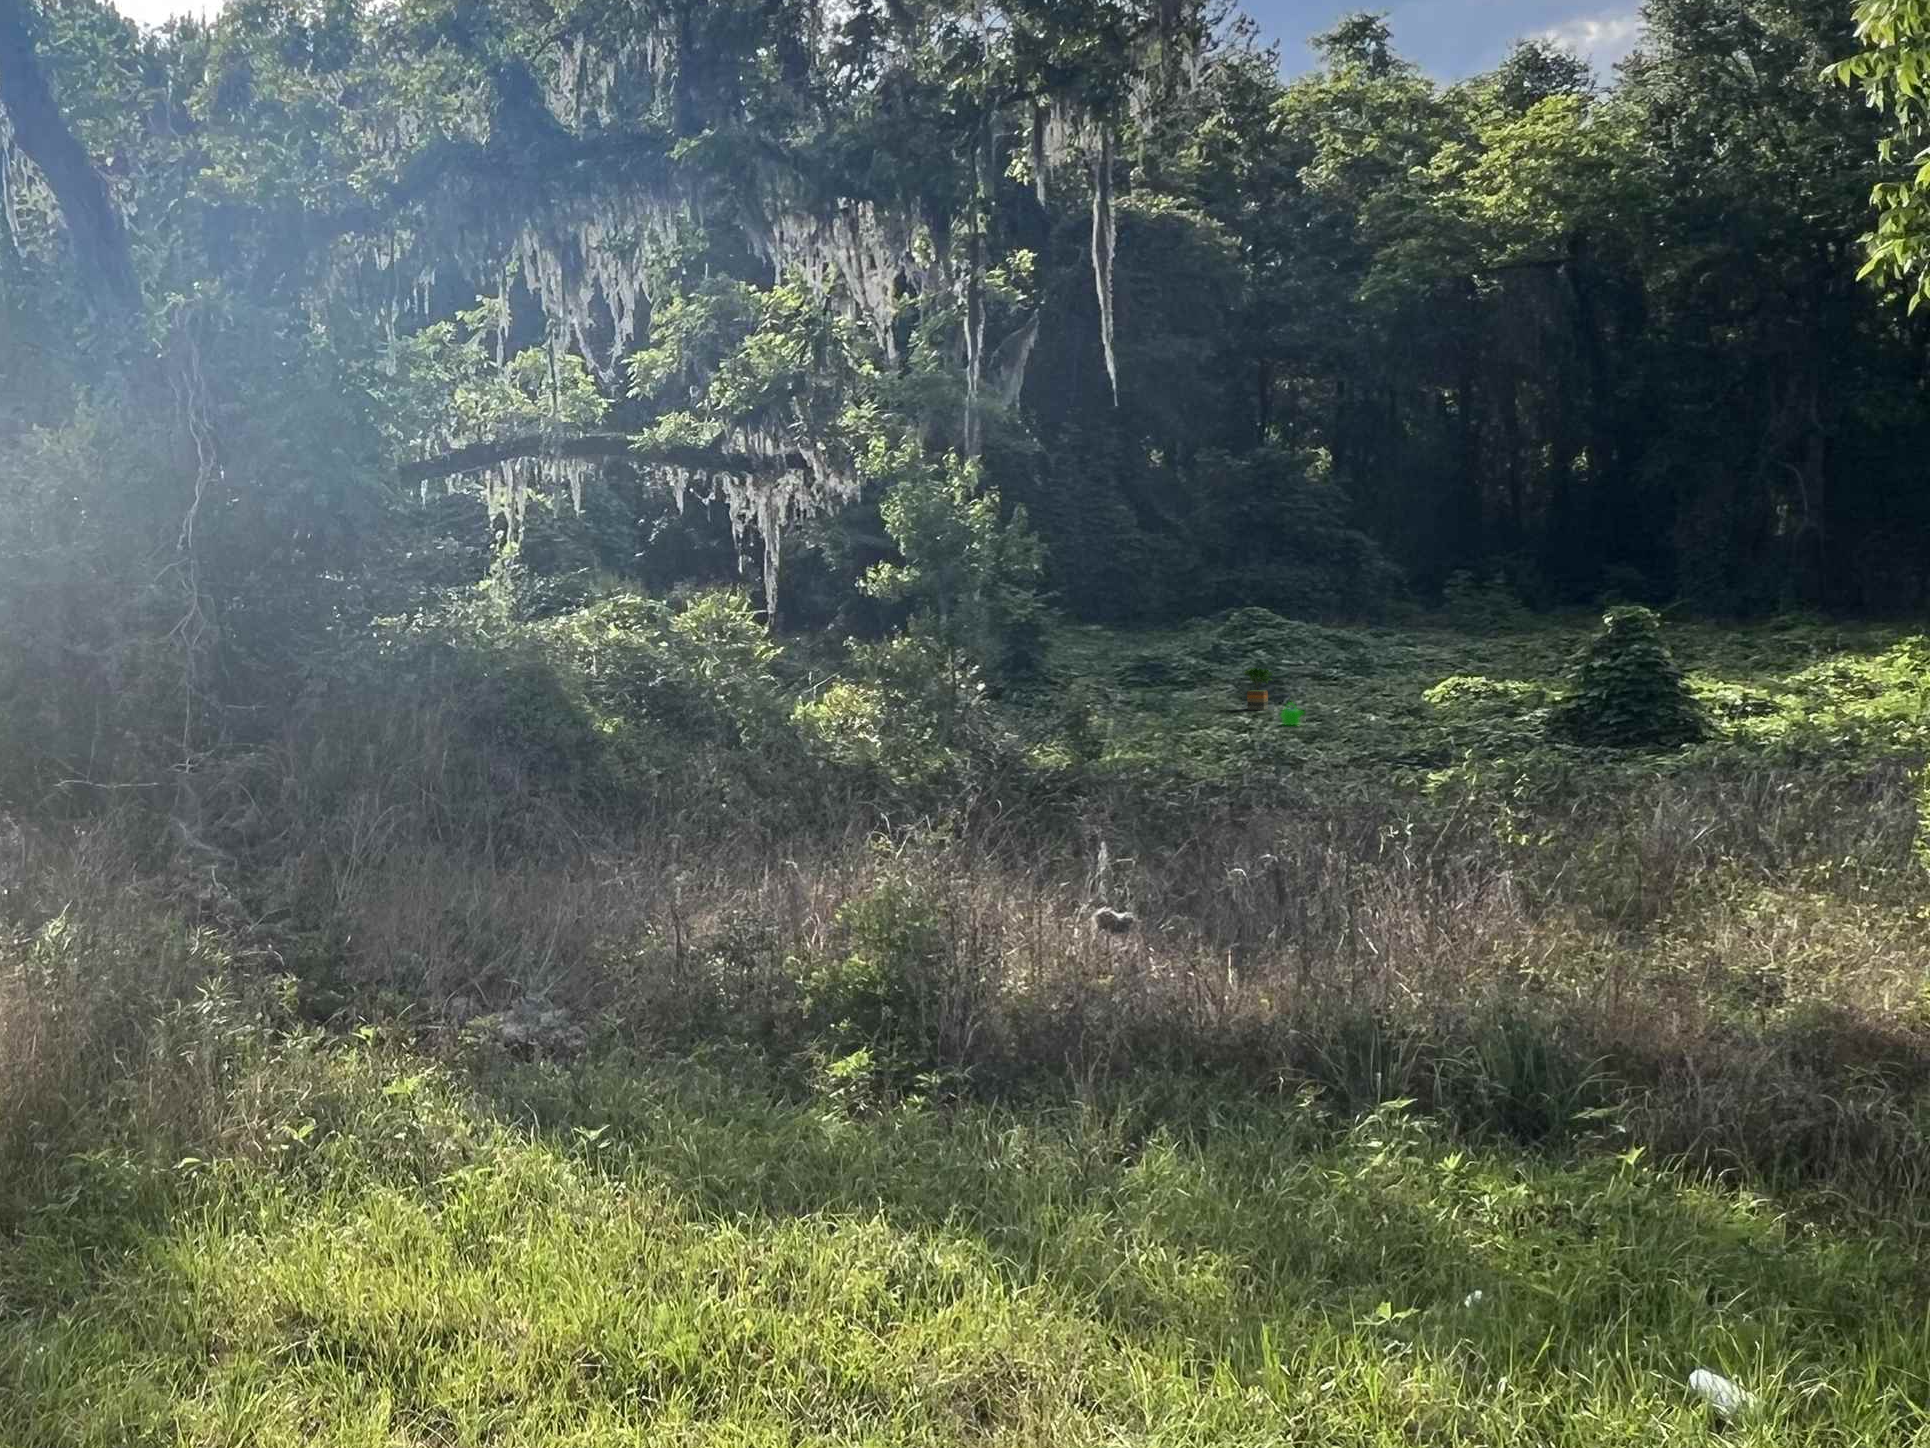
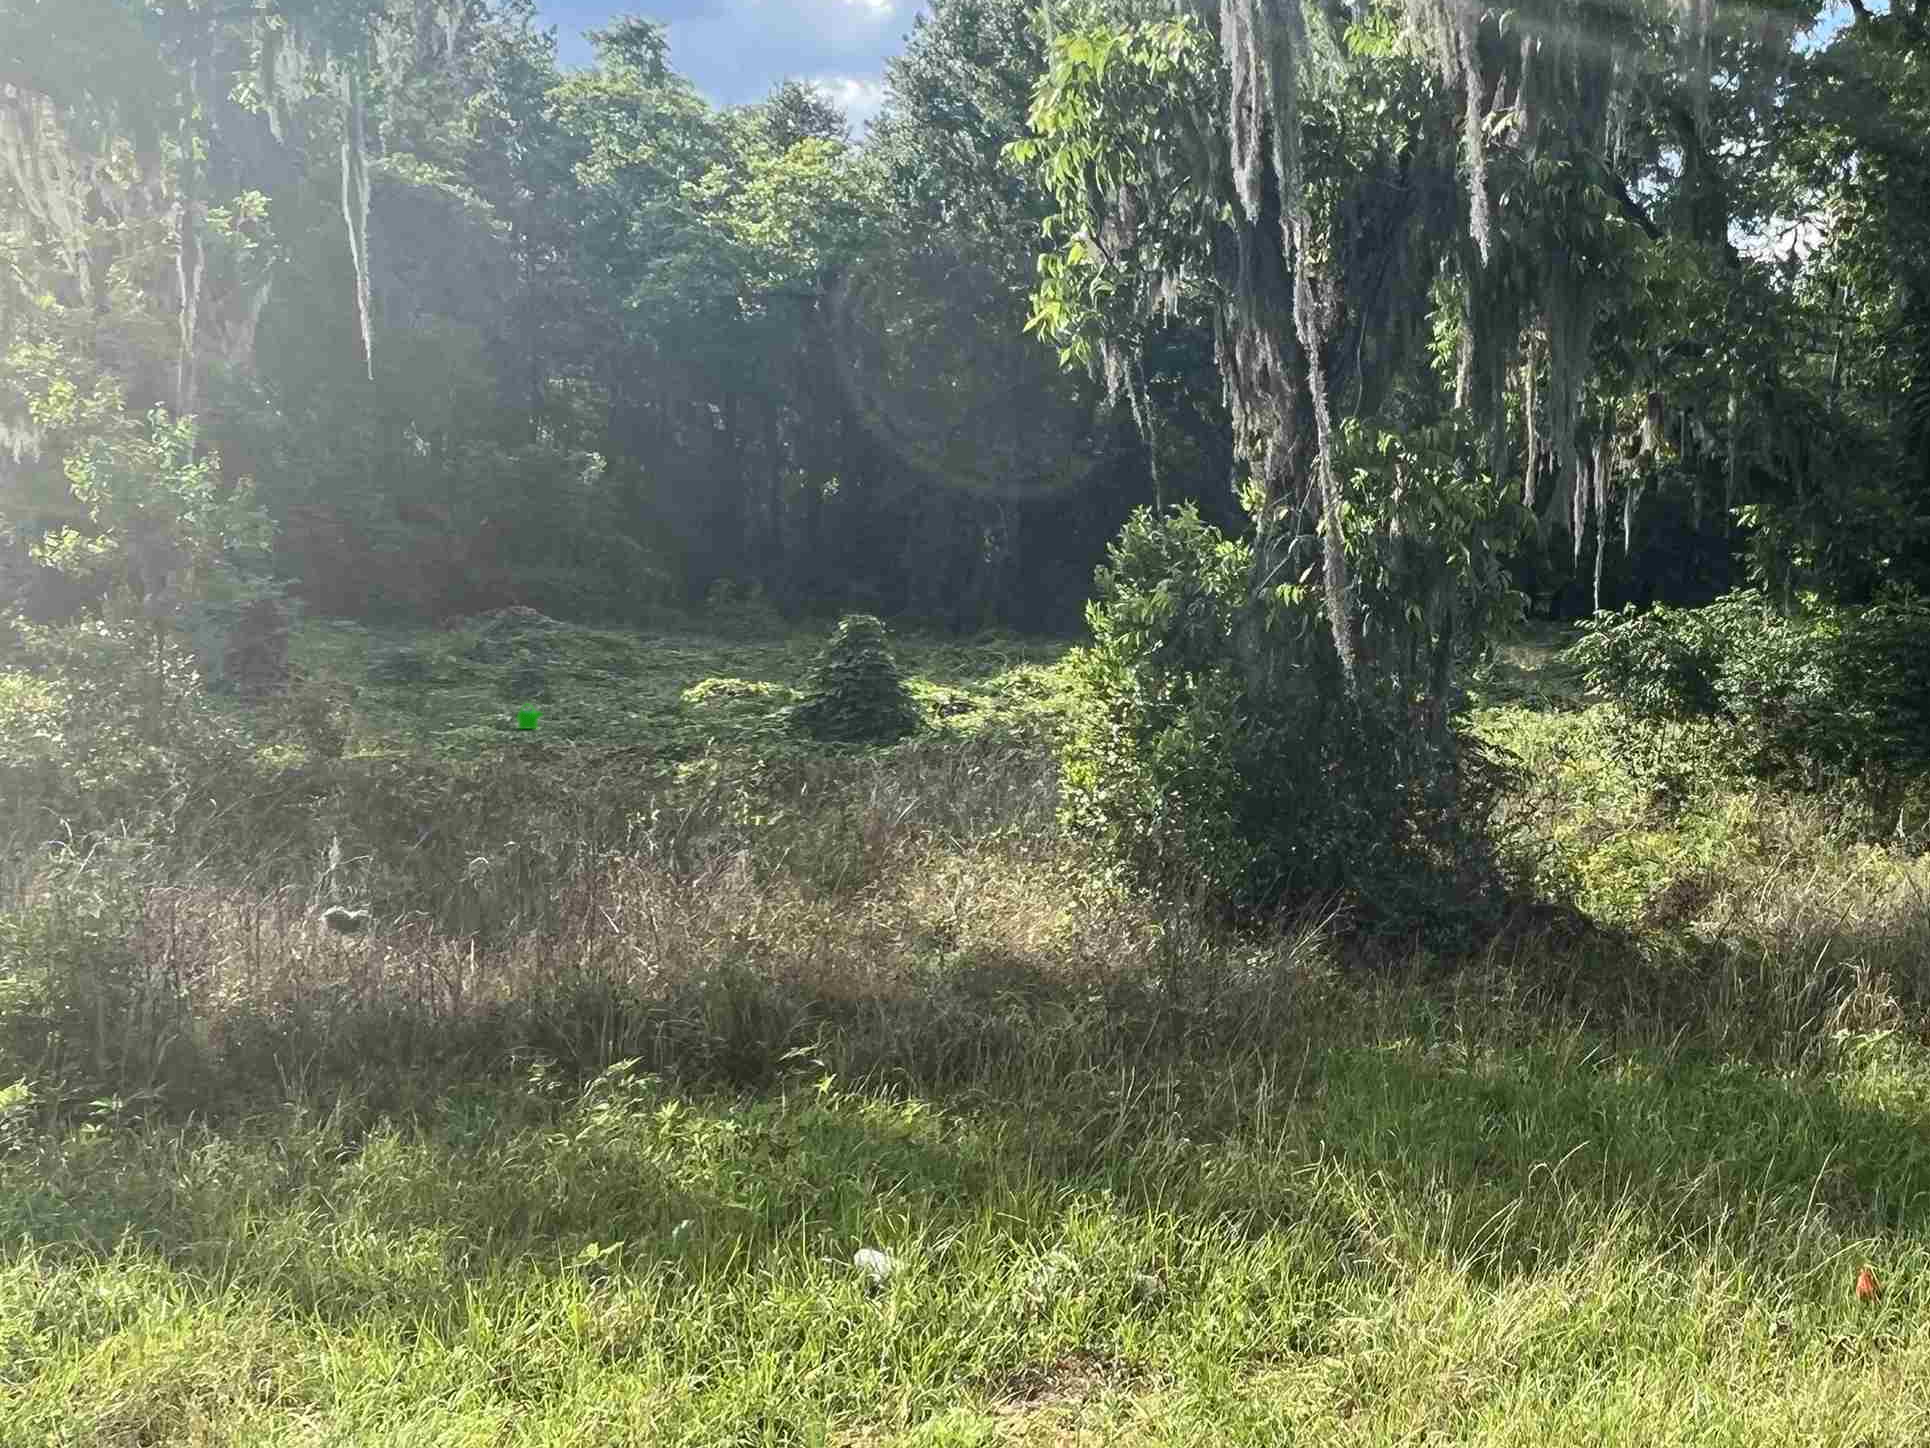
potted tree: present [1244,668,1272,710] -> none [477,667,513,714]

